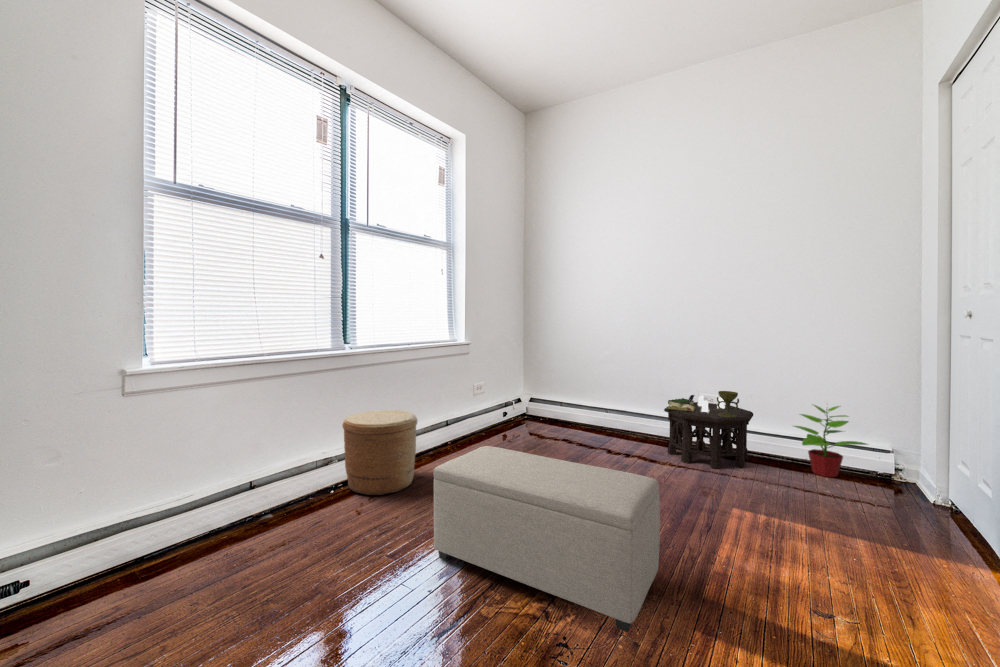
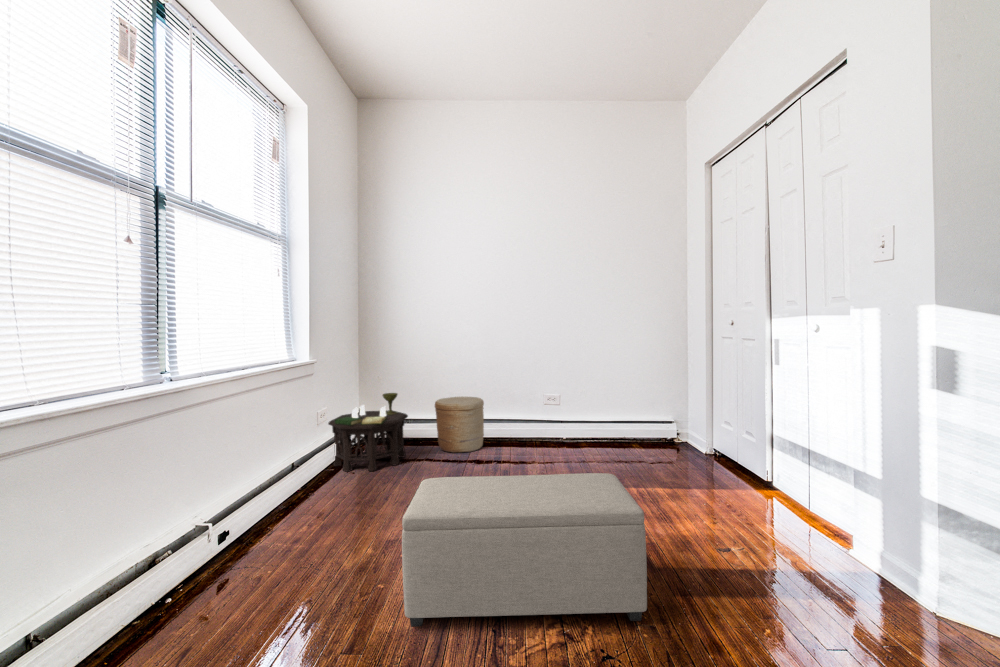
side table: present [664,391,753,469] -> present [328,393,408,472]
potted plant: present [795,405,867,477] -> none [614,391,664,449]
woven basket: present [342,410,417,495] -> present [435,397,484,453]

